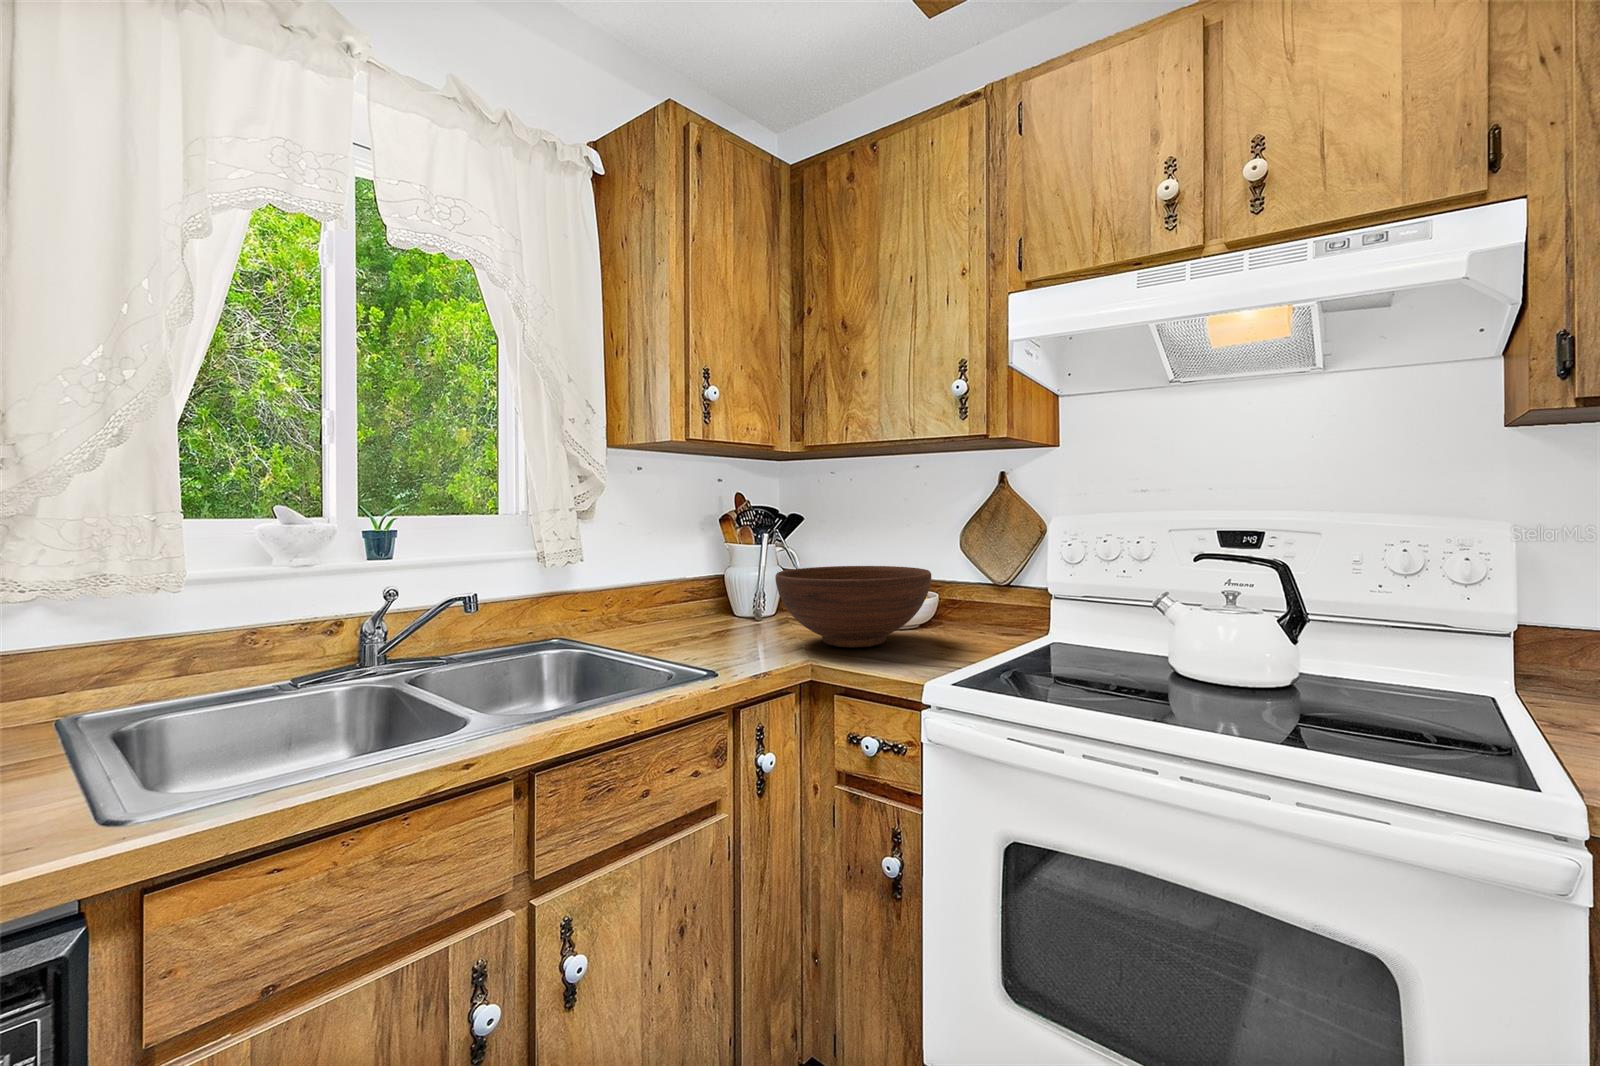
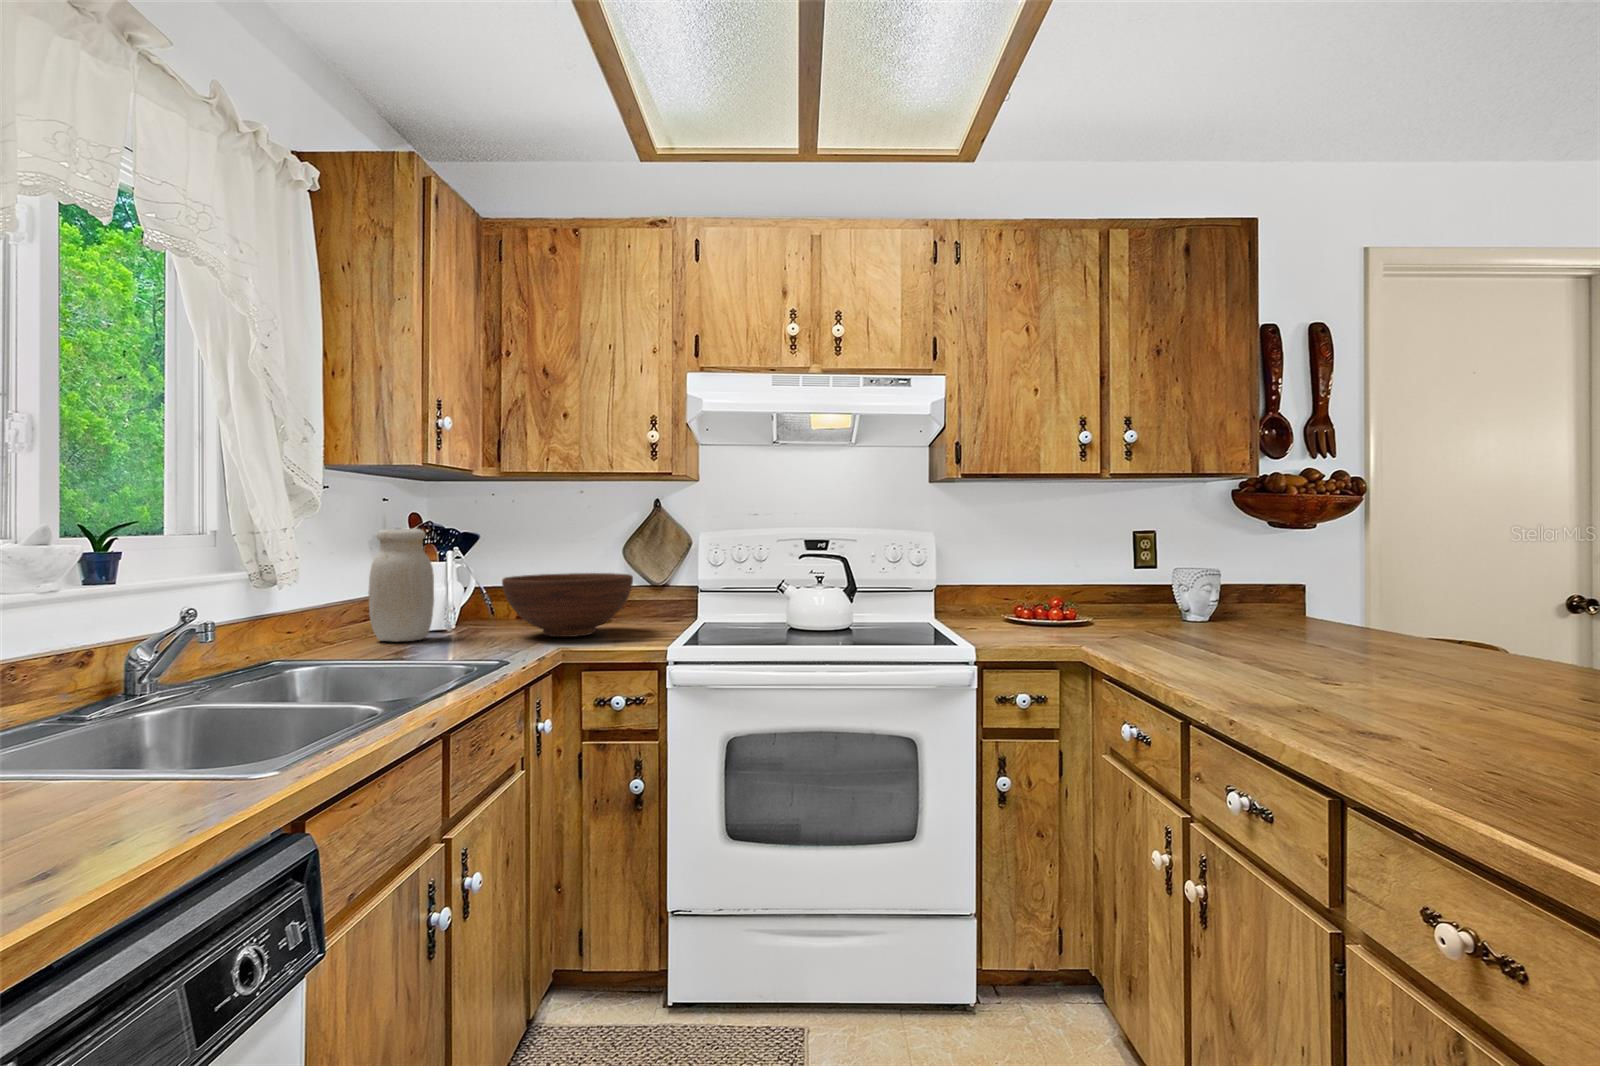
jar: none [666,514,727,633] -> present [368,528,434,642]

